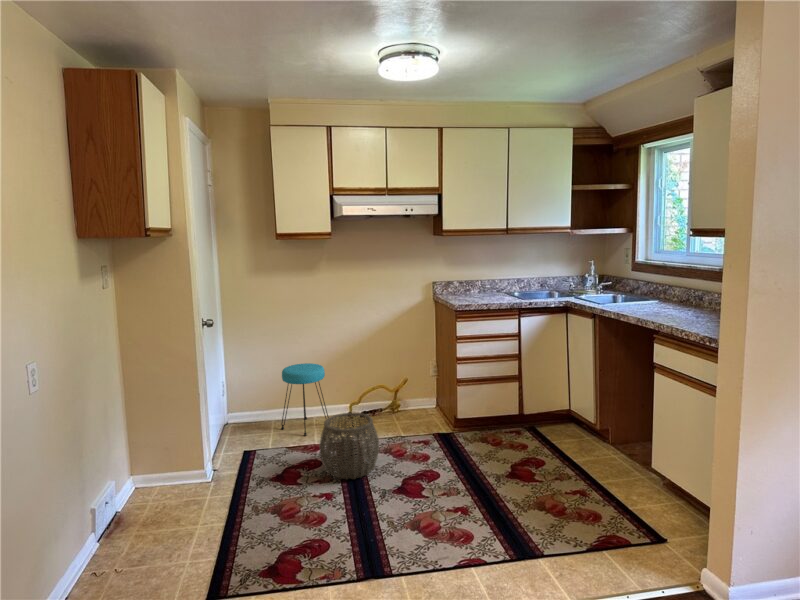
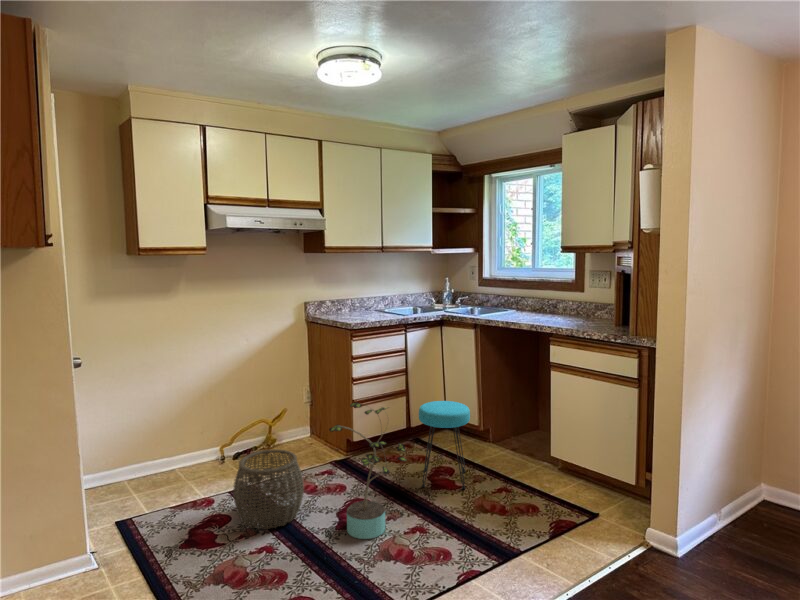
stool: present [281,363,329,435] -> present [419,401,470,489]
potted plant: none [379,381,448,507] -> present [329,403,407,539]

